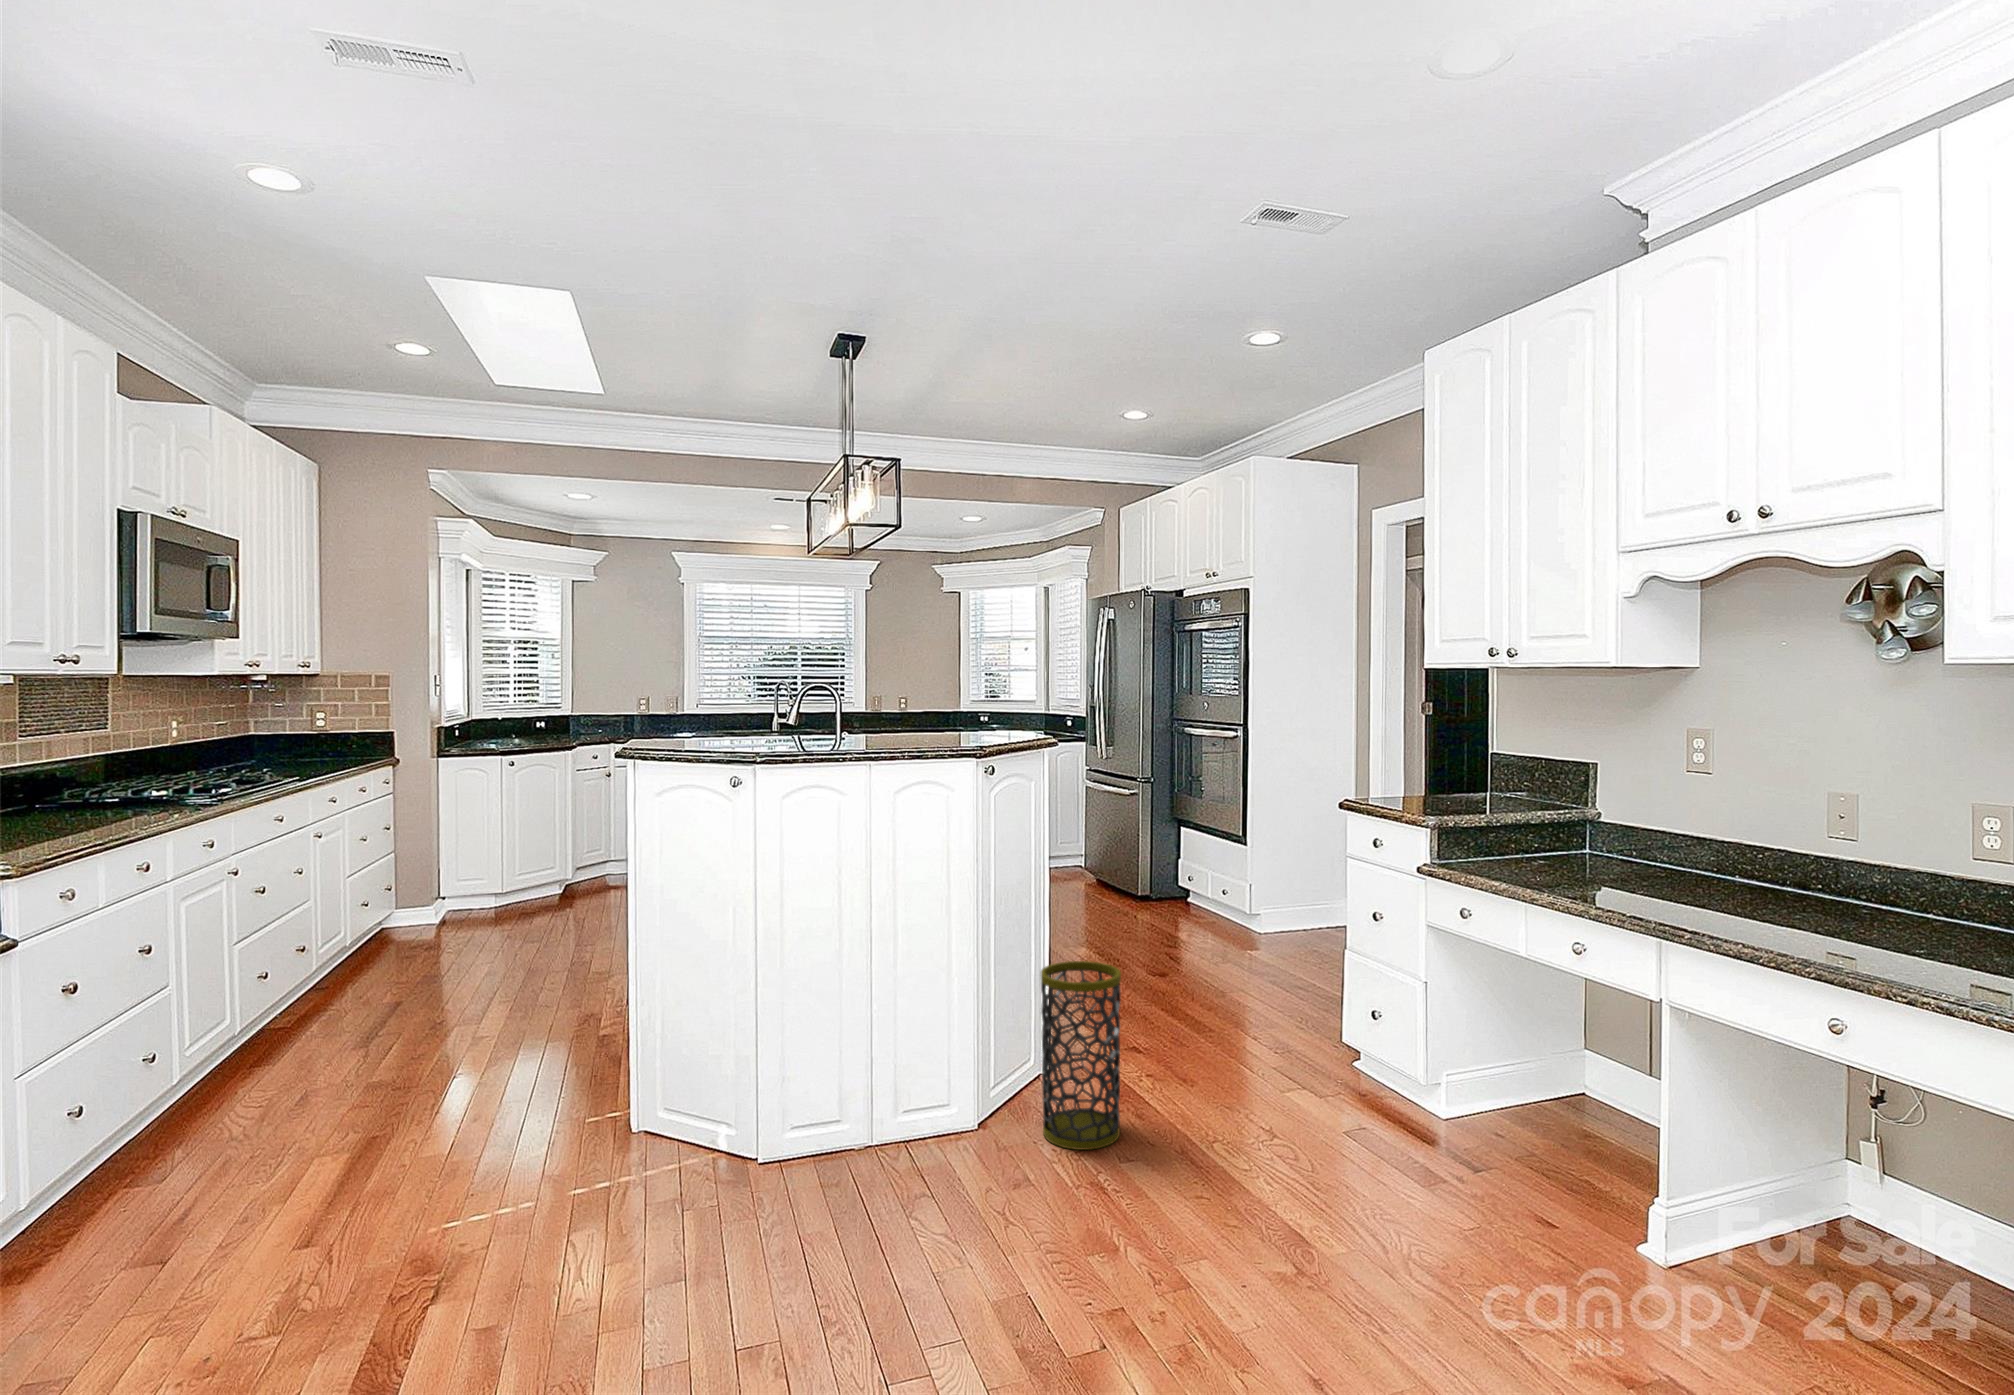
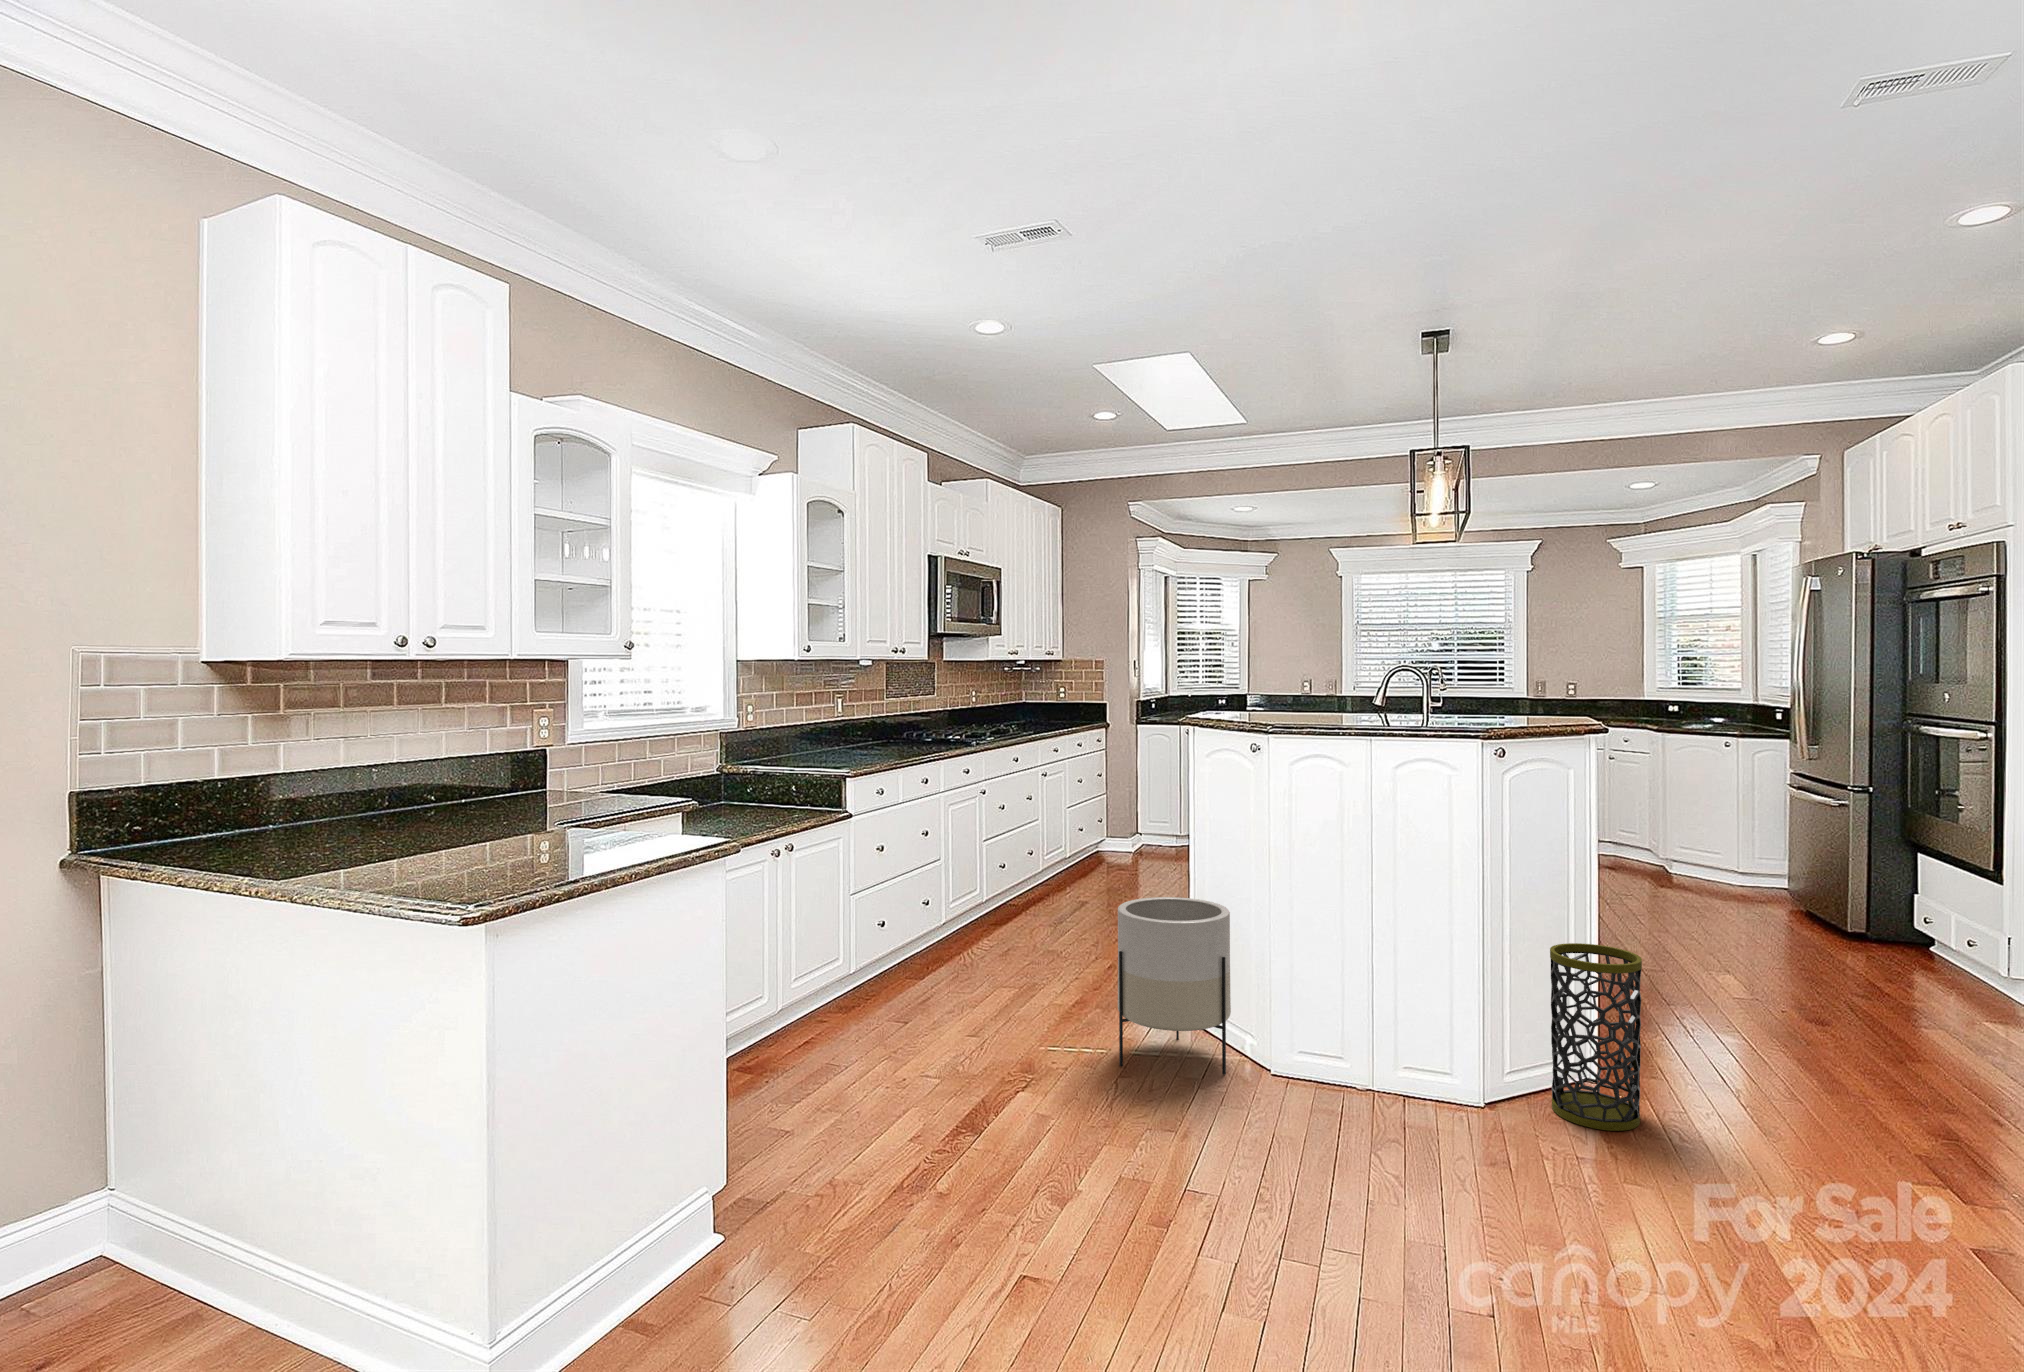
planter: none [543,987,704,1246] -> present [1118,897,1231,1075]

